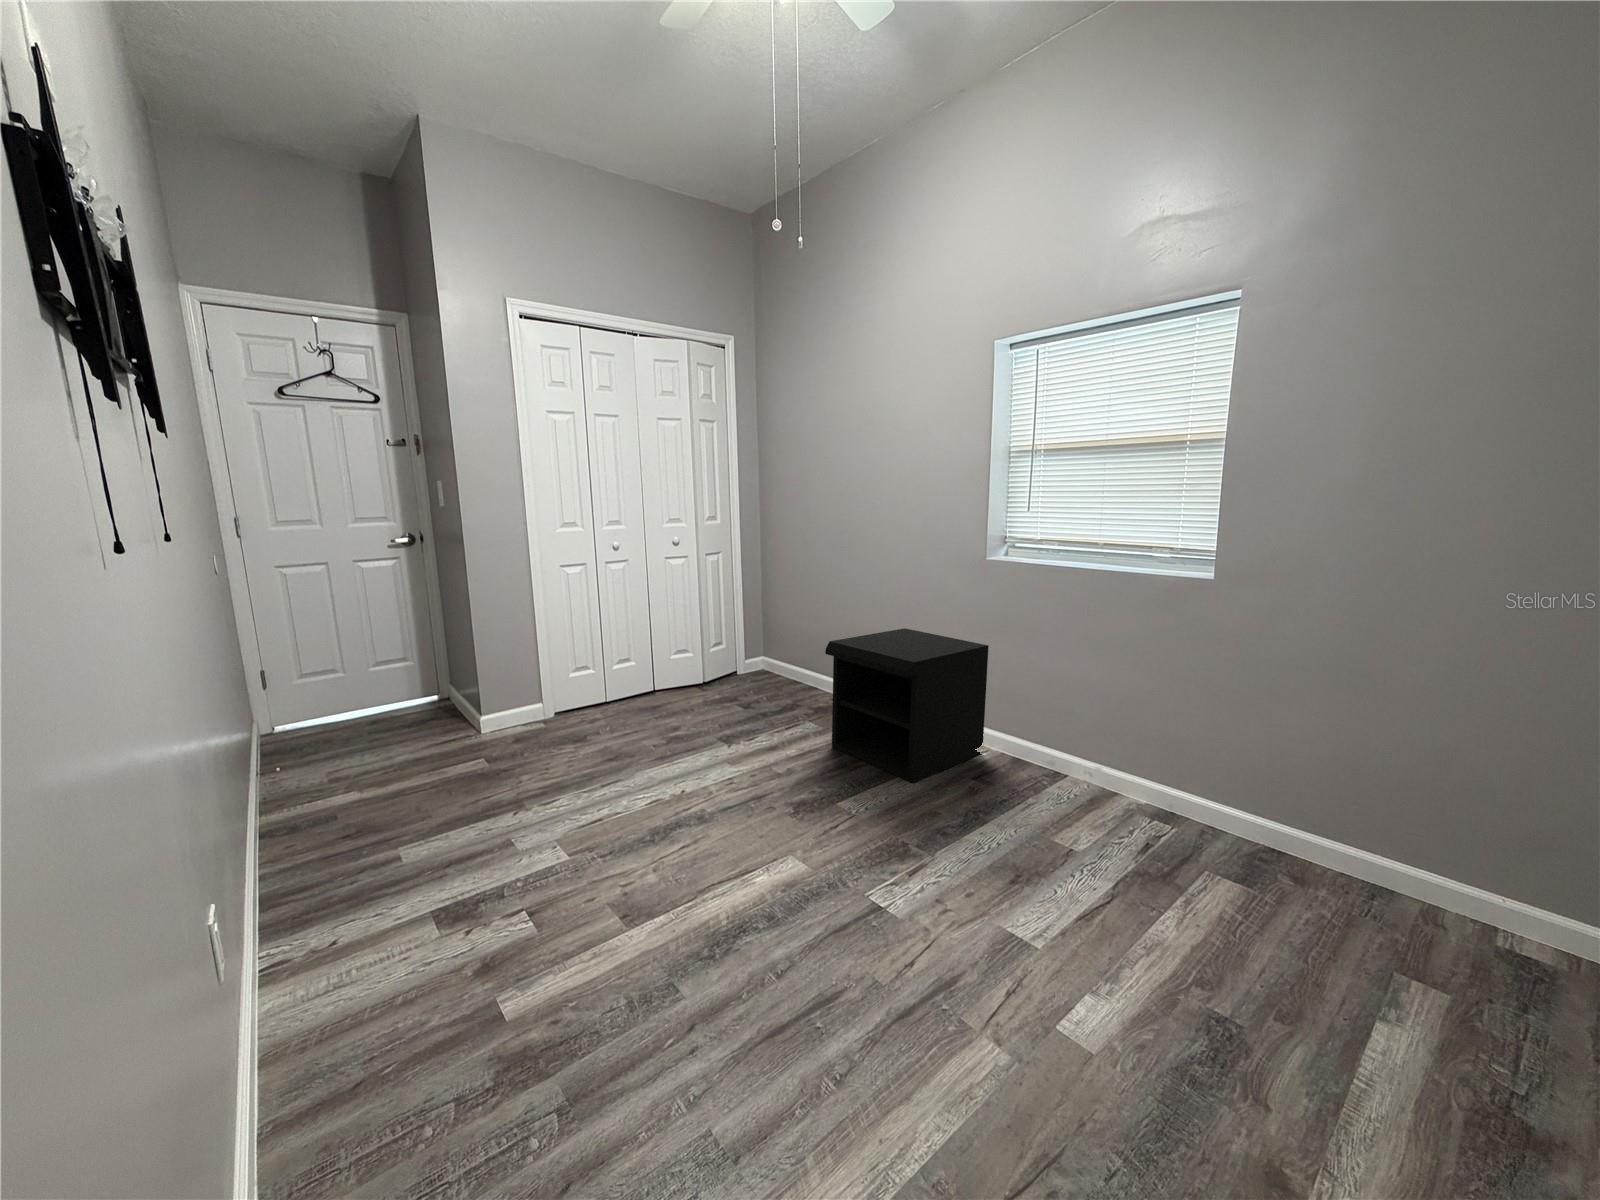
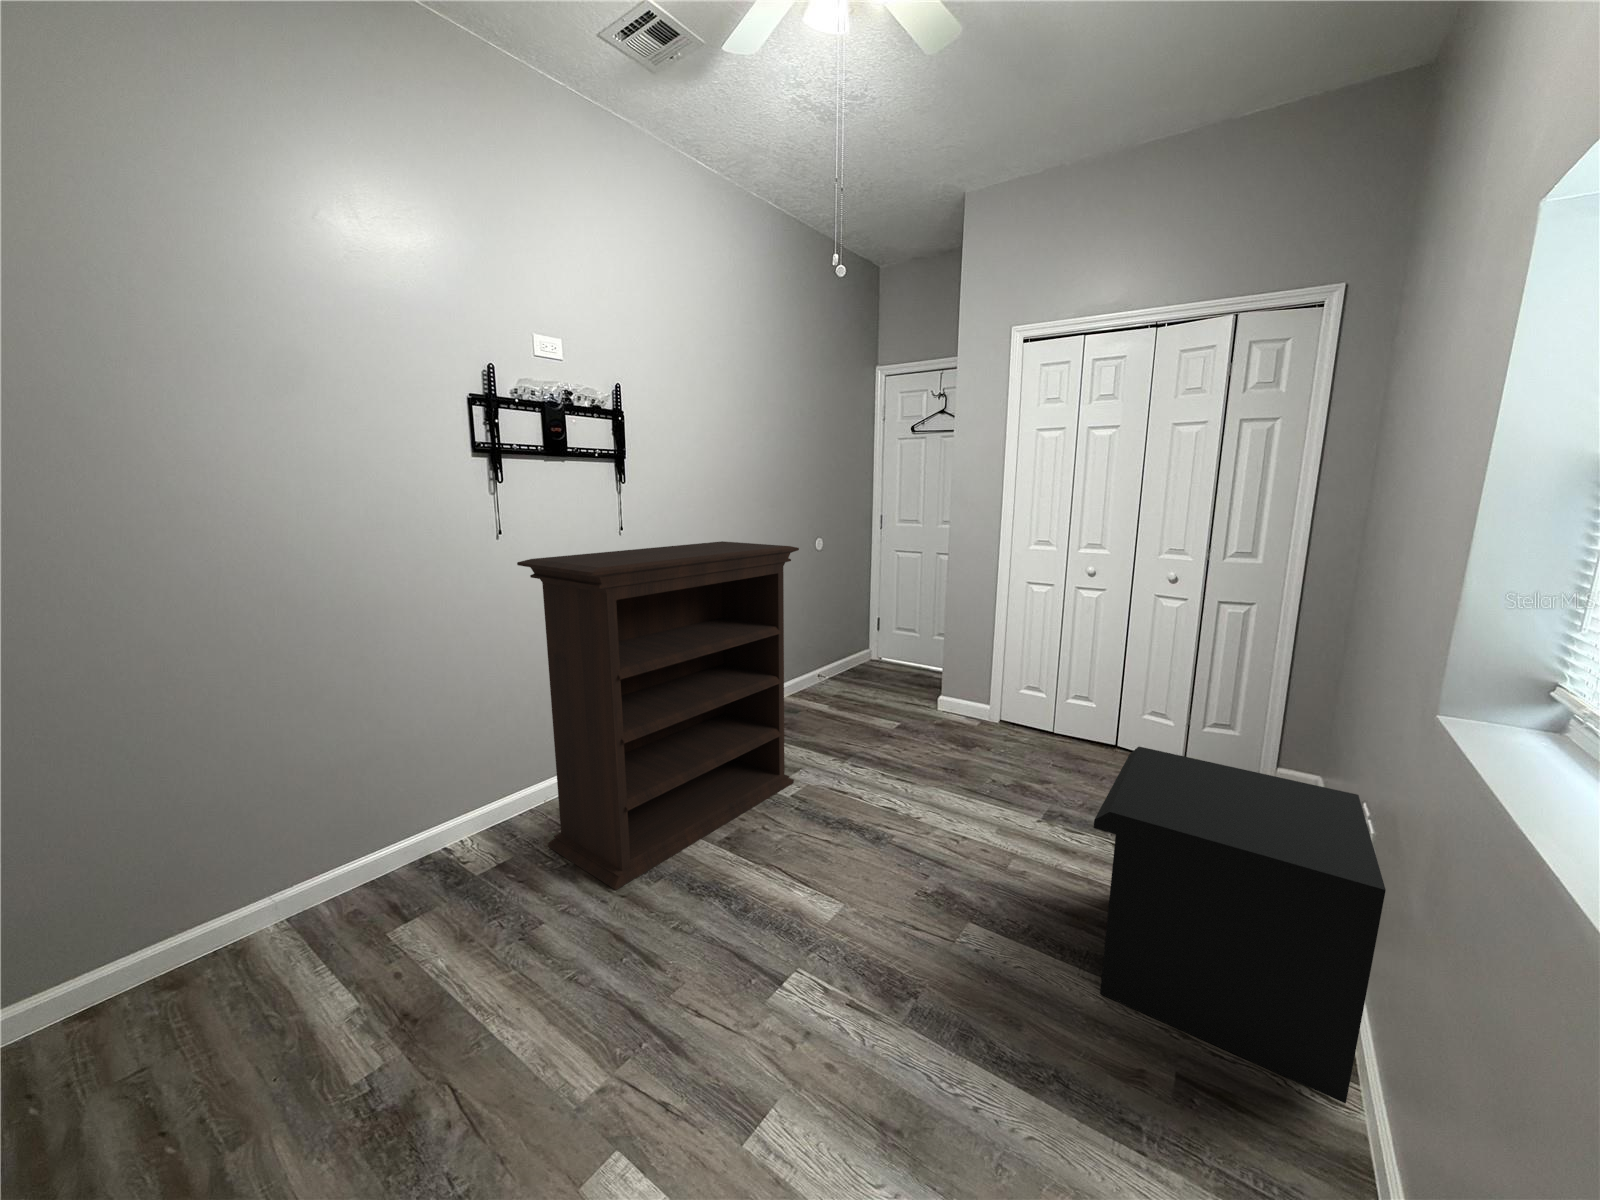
bookshelf: none [343,520,667,1161] -> present [517,541,799,890]

